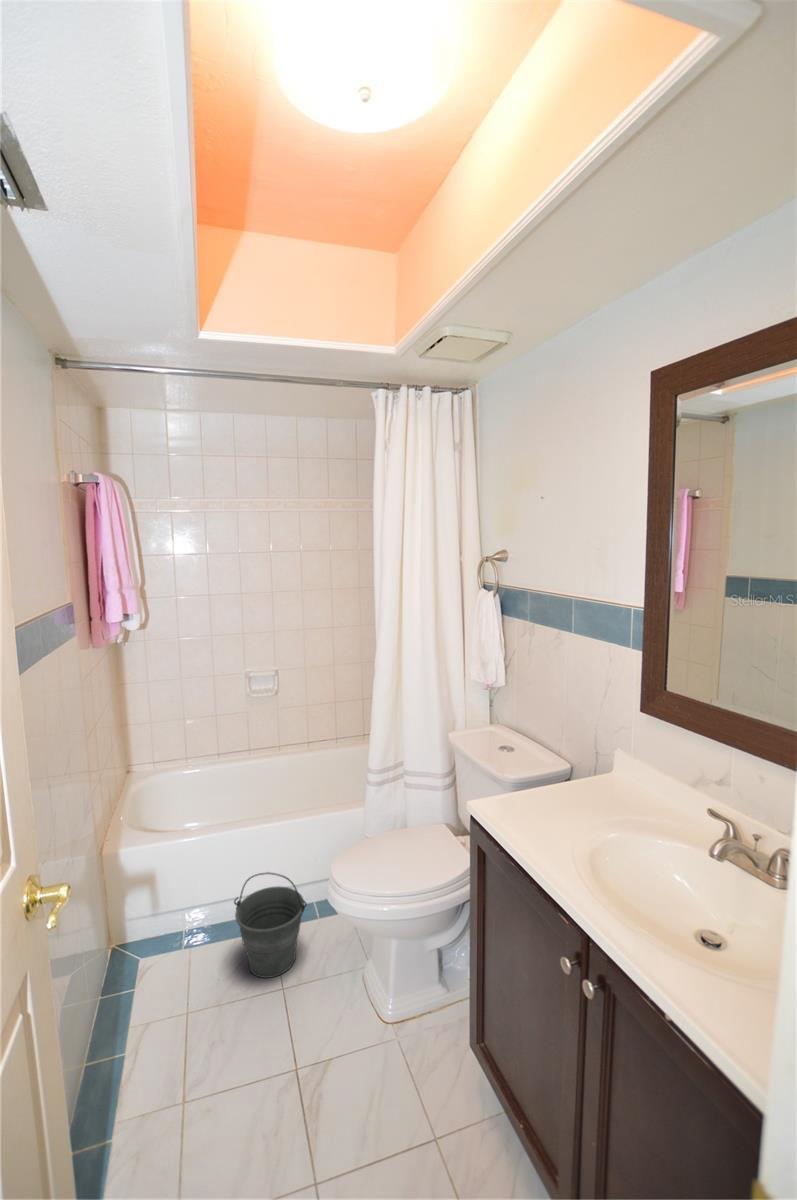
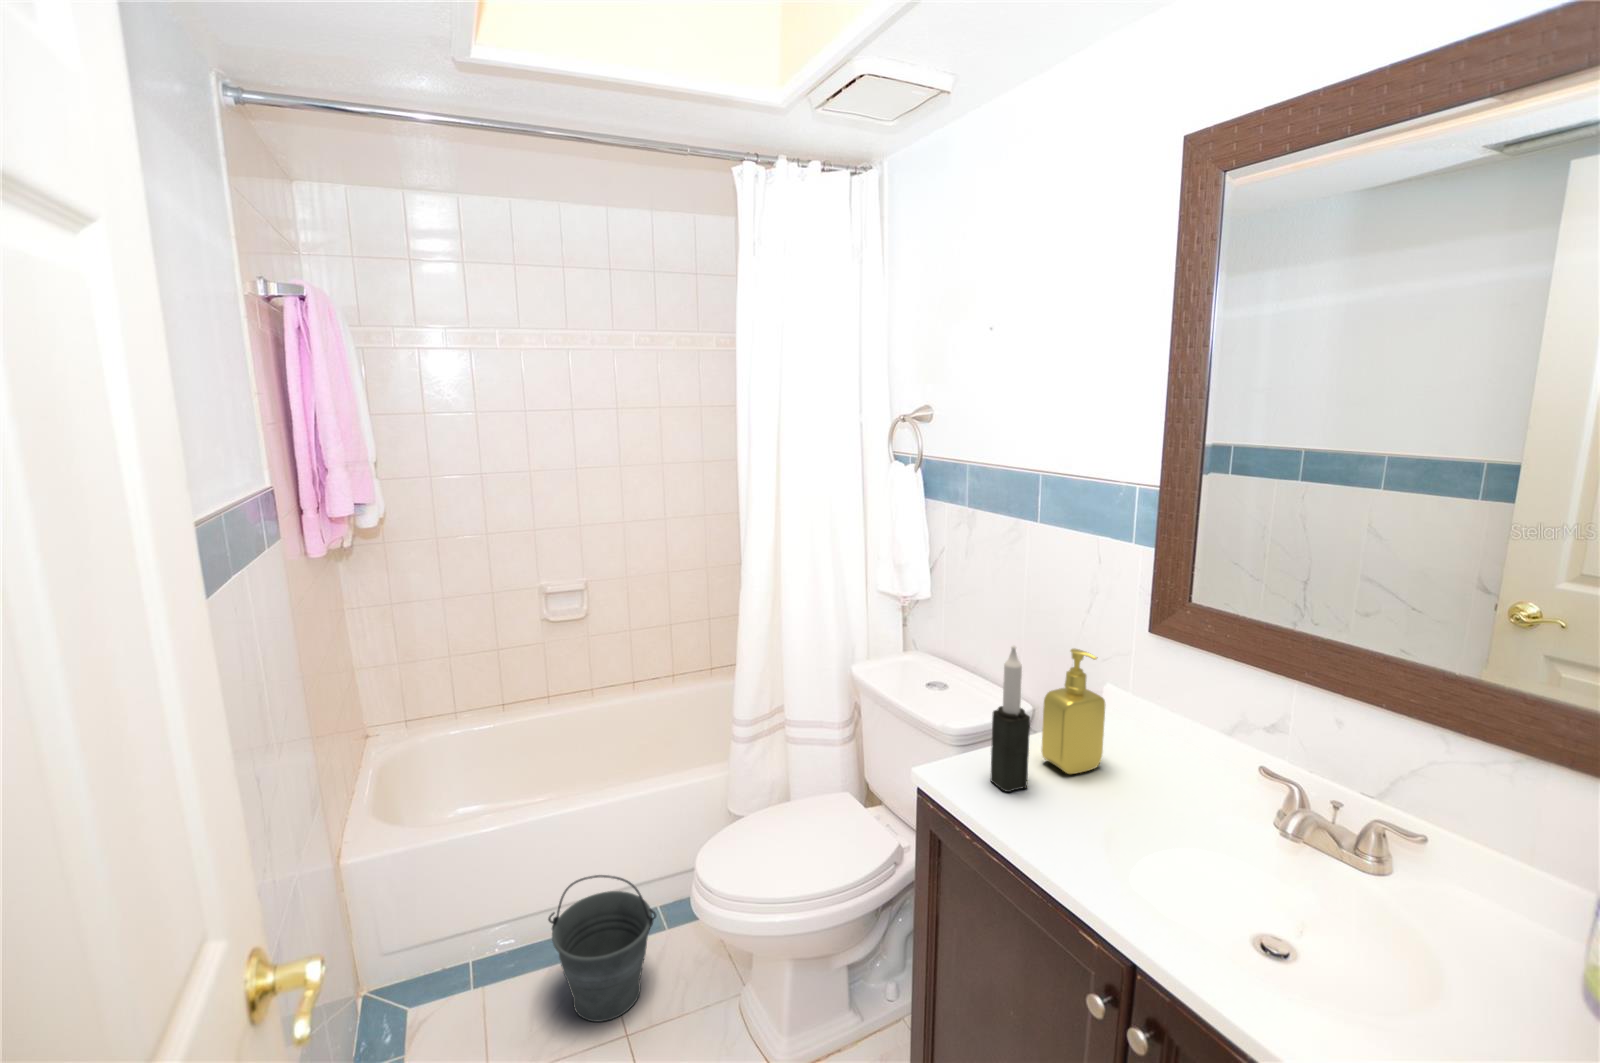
candle: none [518,716,543,819] -> present [991,646,1030,792]
soap dispenser: none [558,721,602,810] -> present [1041,649,1105,774]

